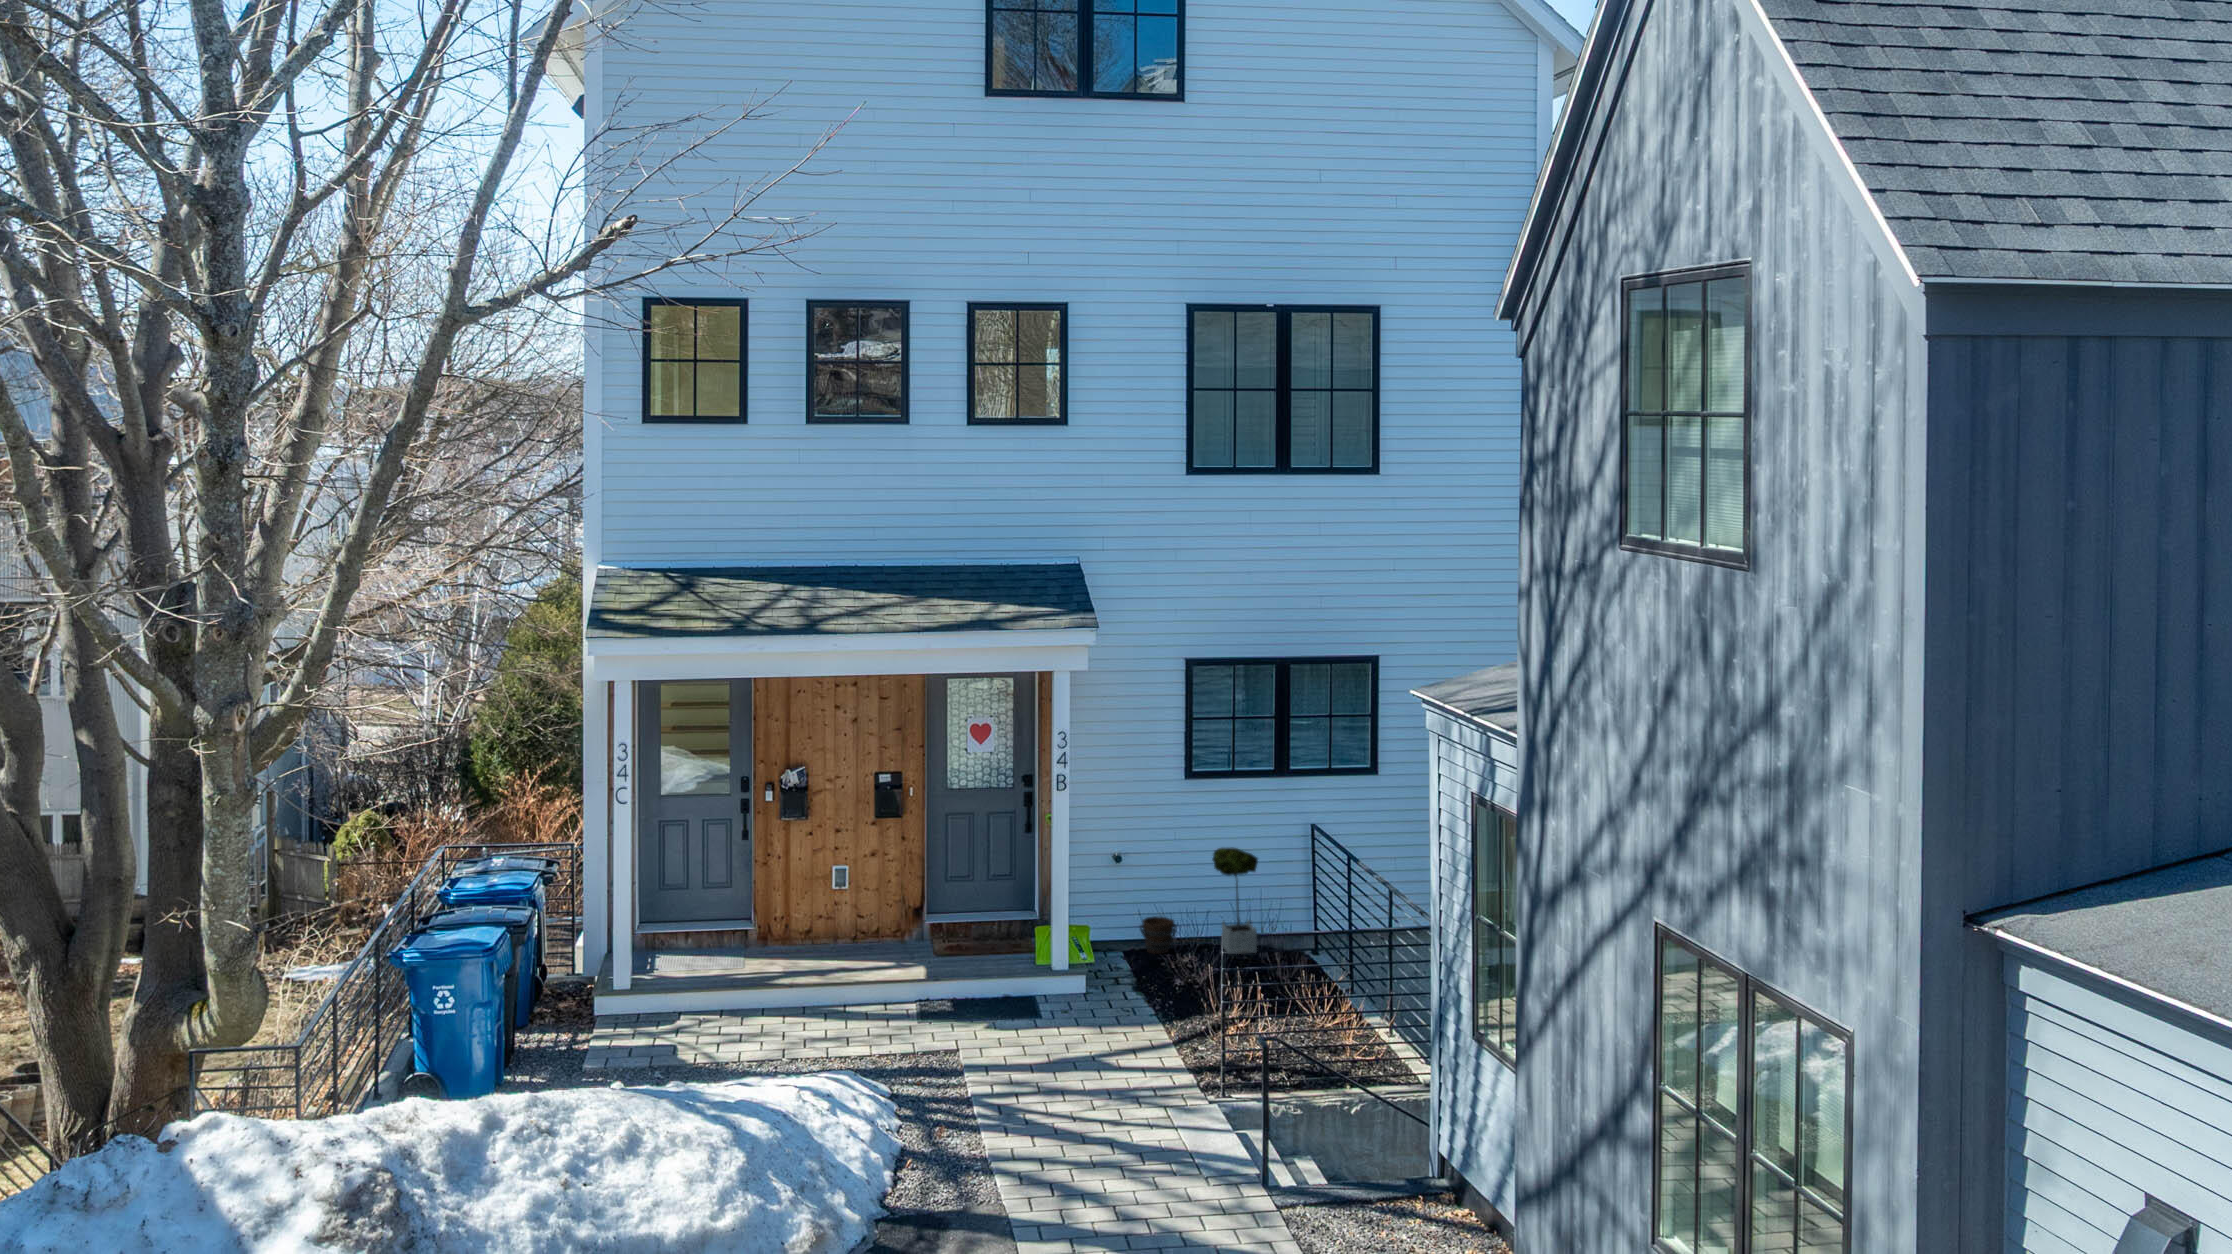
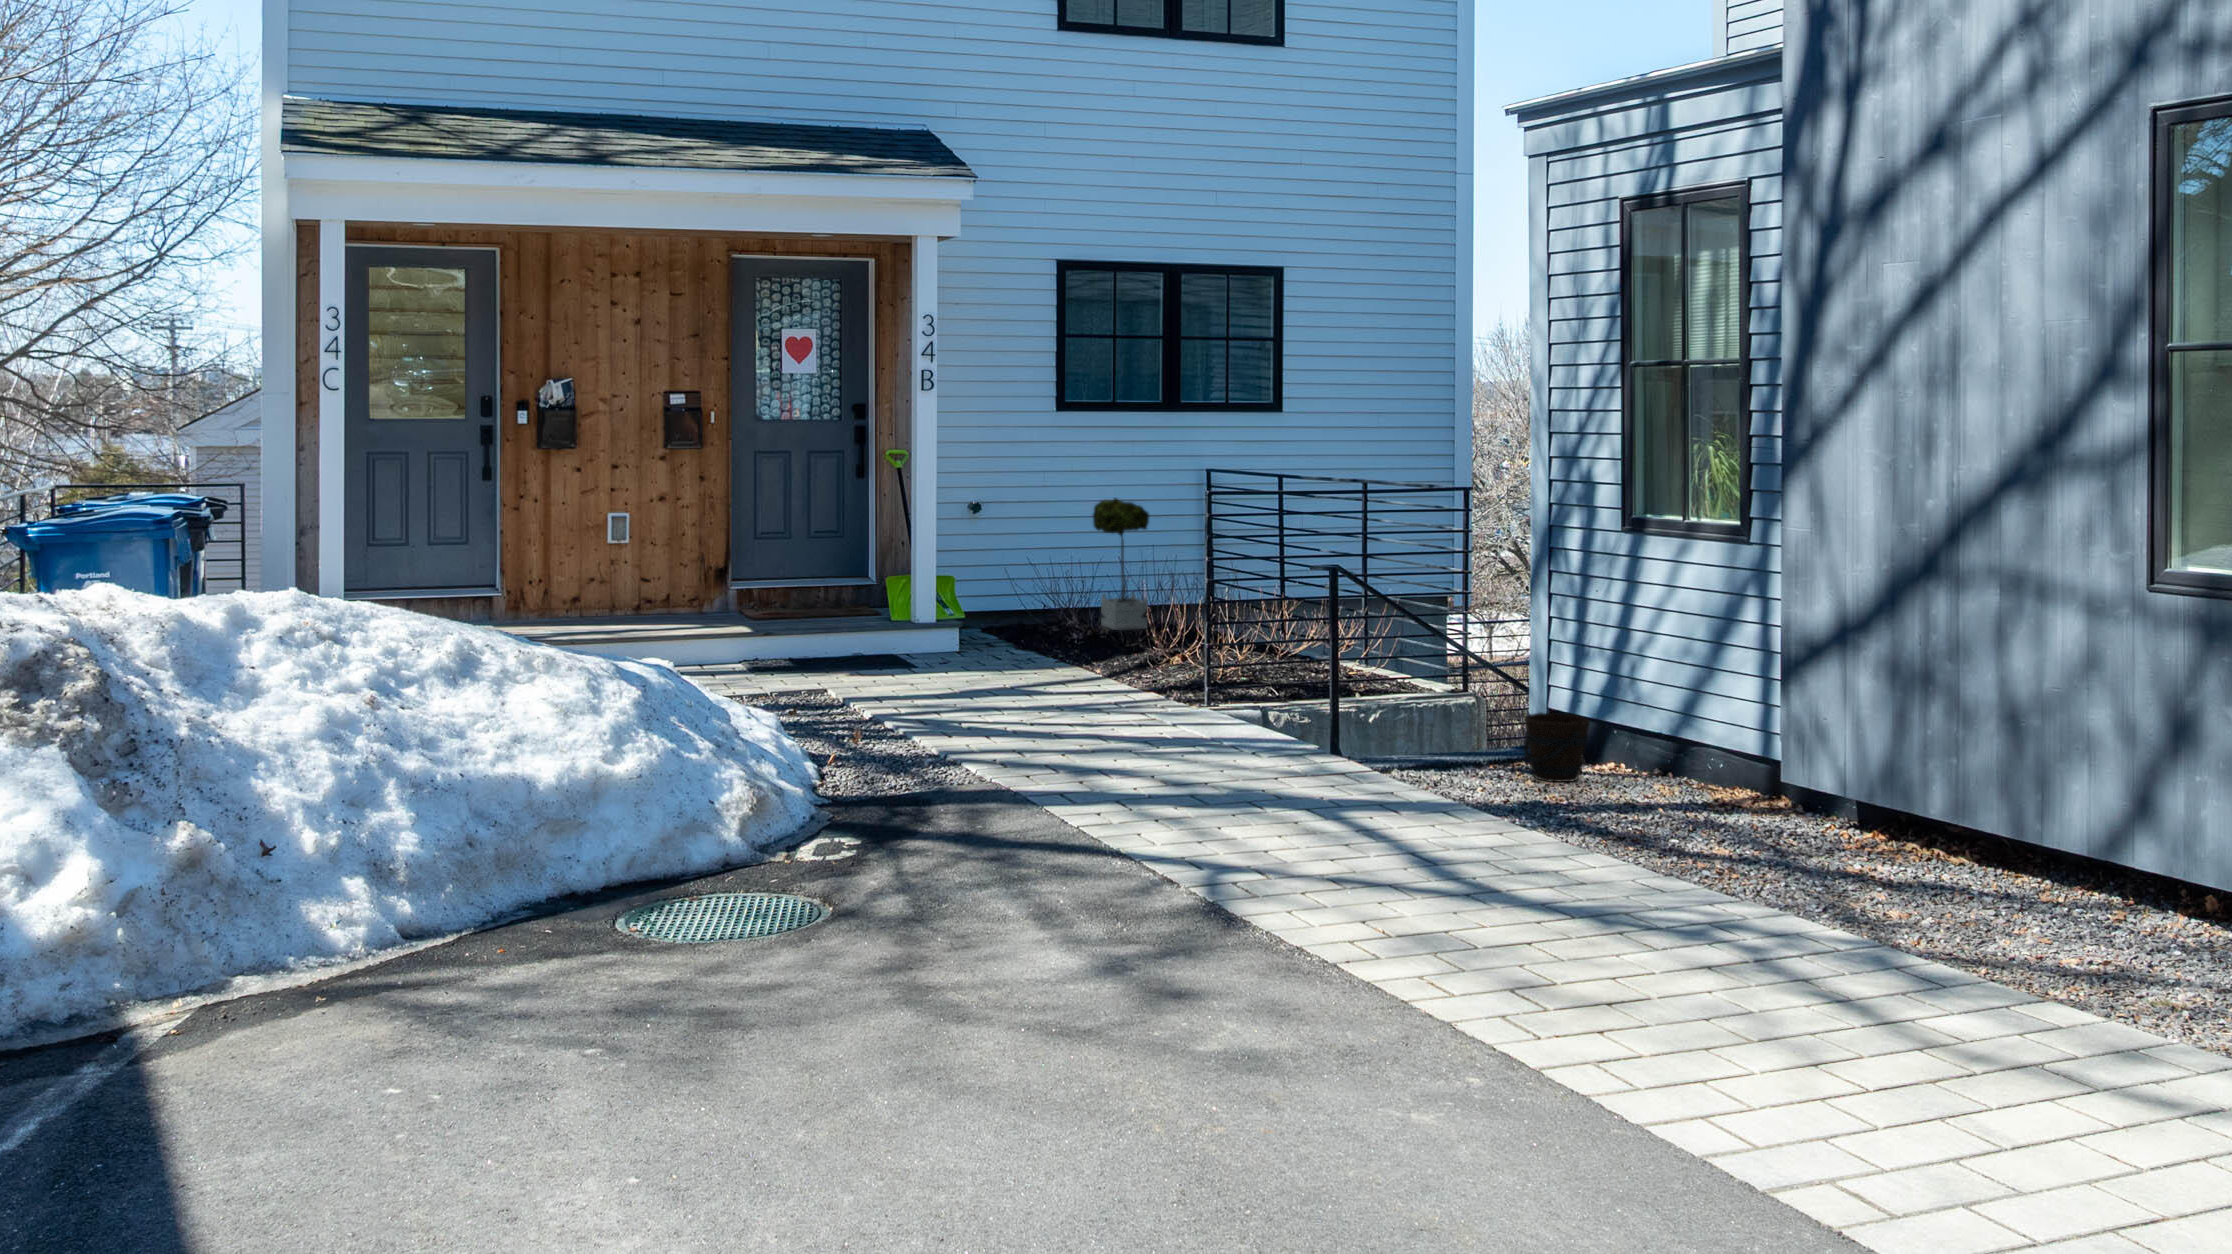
bucket: present [1140,916,1176,954] -> present [1524,713,1590,782]

